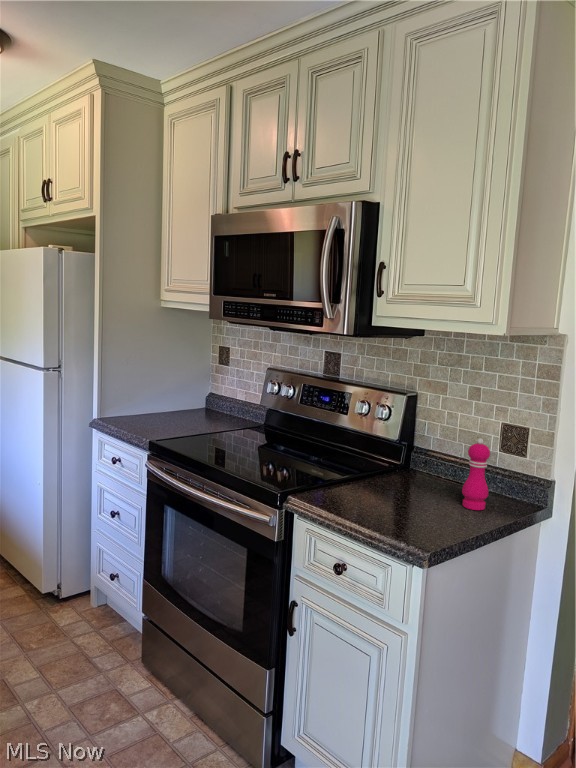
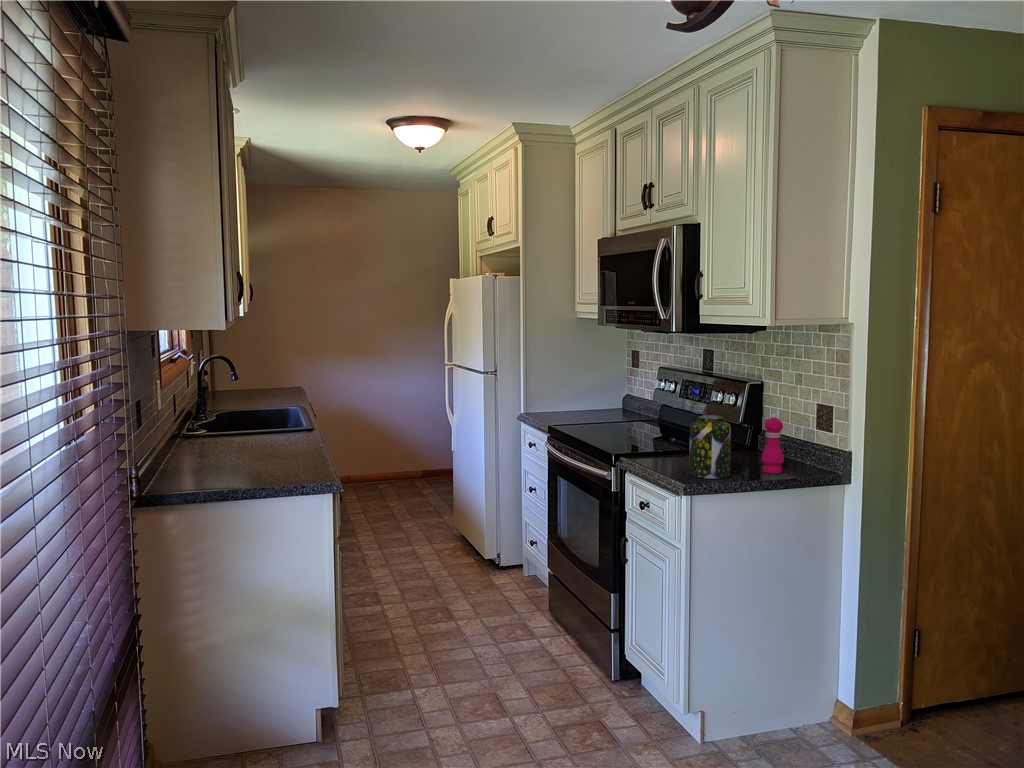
jar: none [393,443,450,528] -> present [689,415,731,479]

